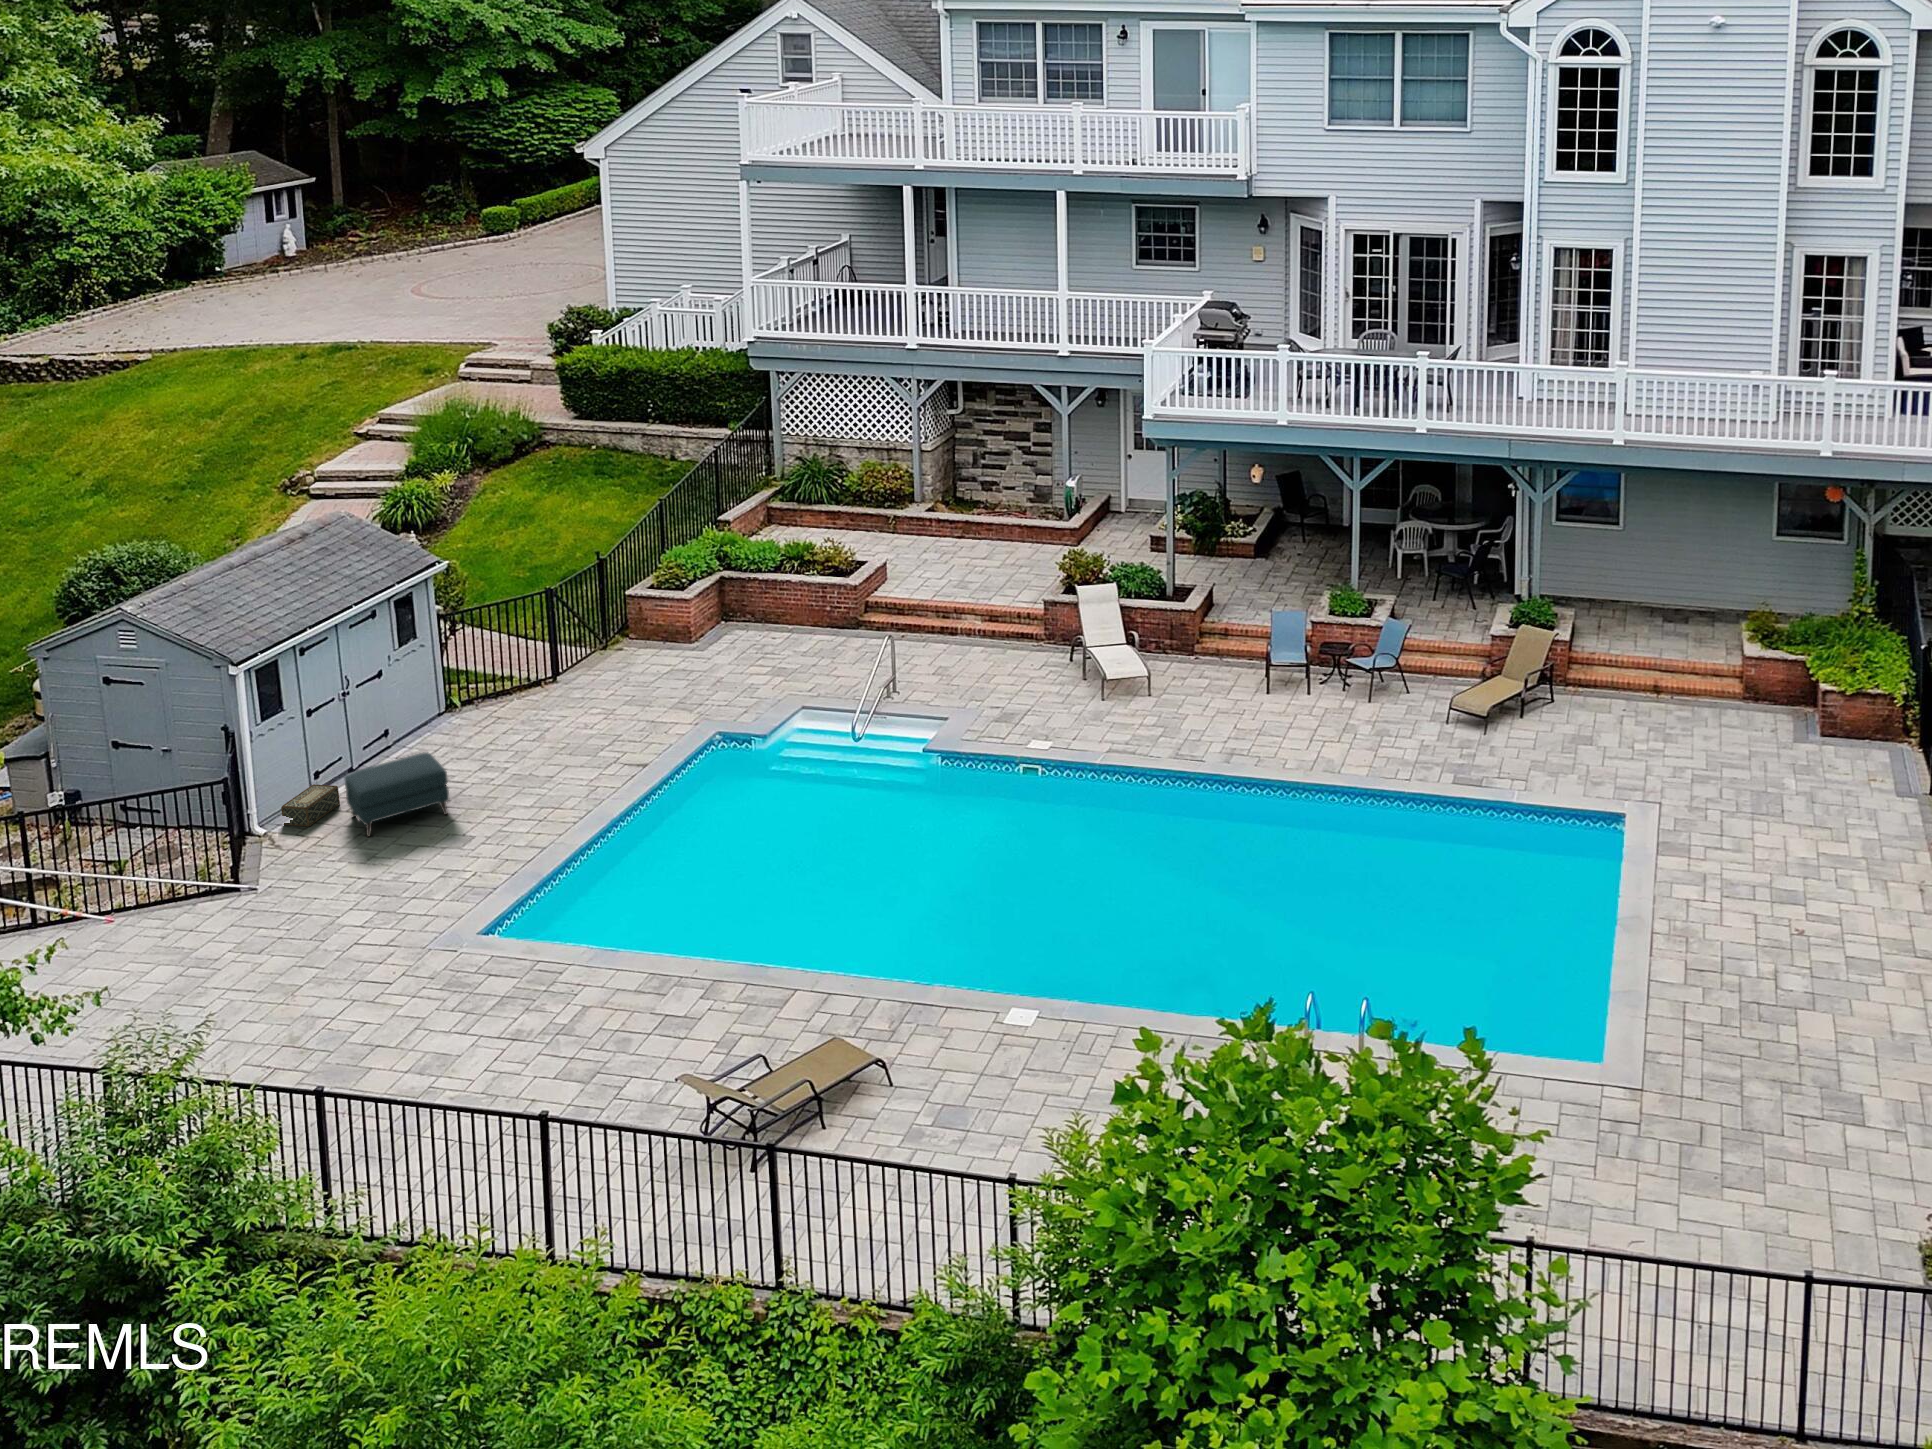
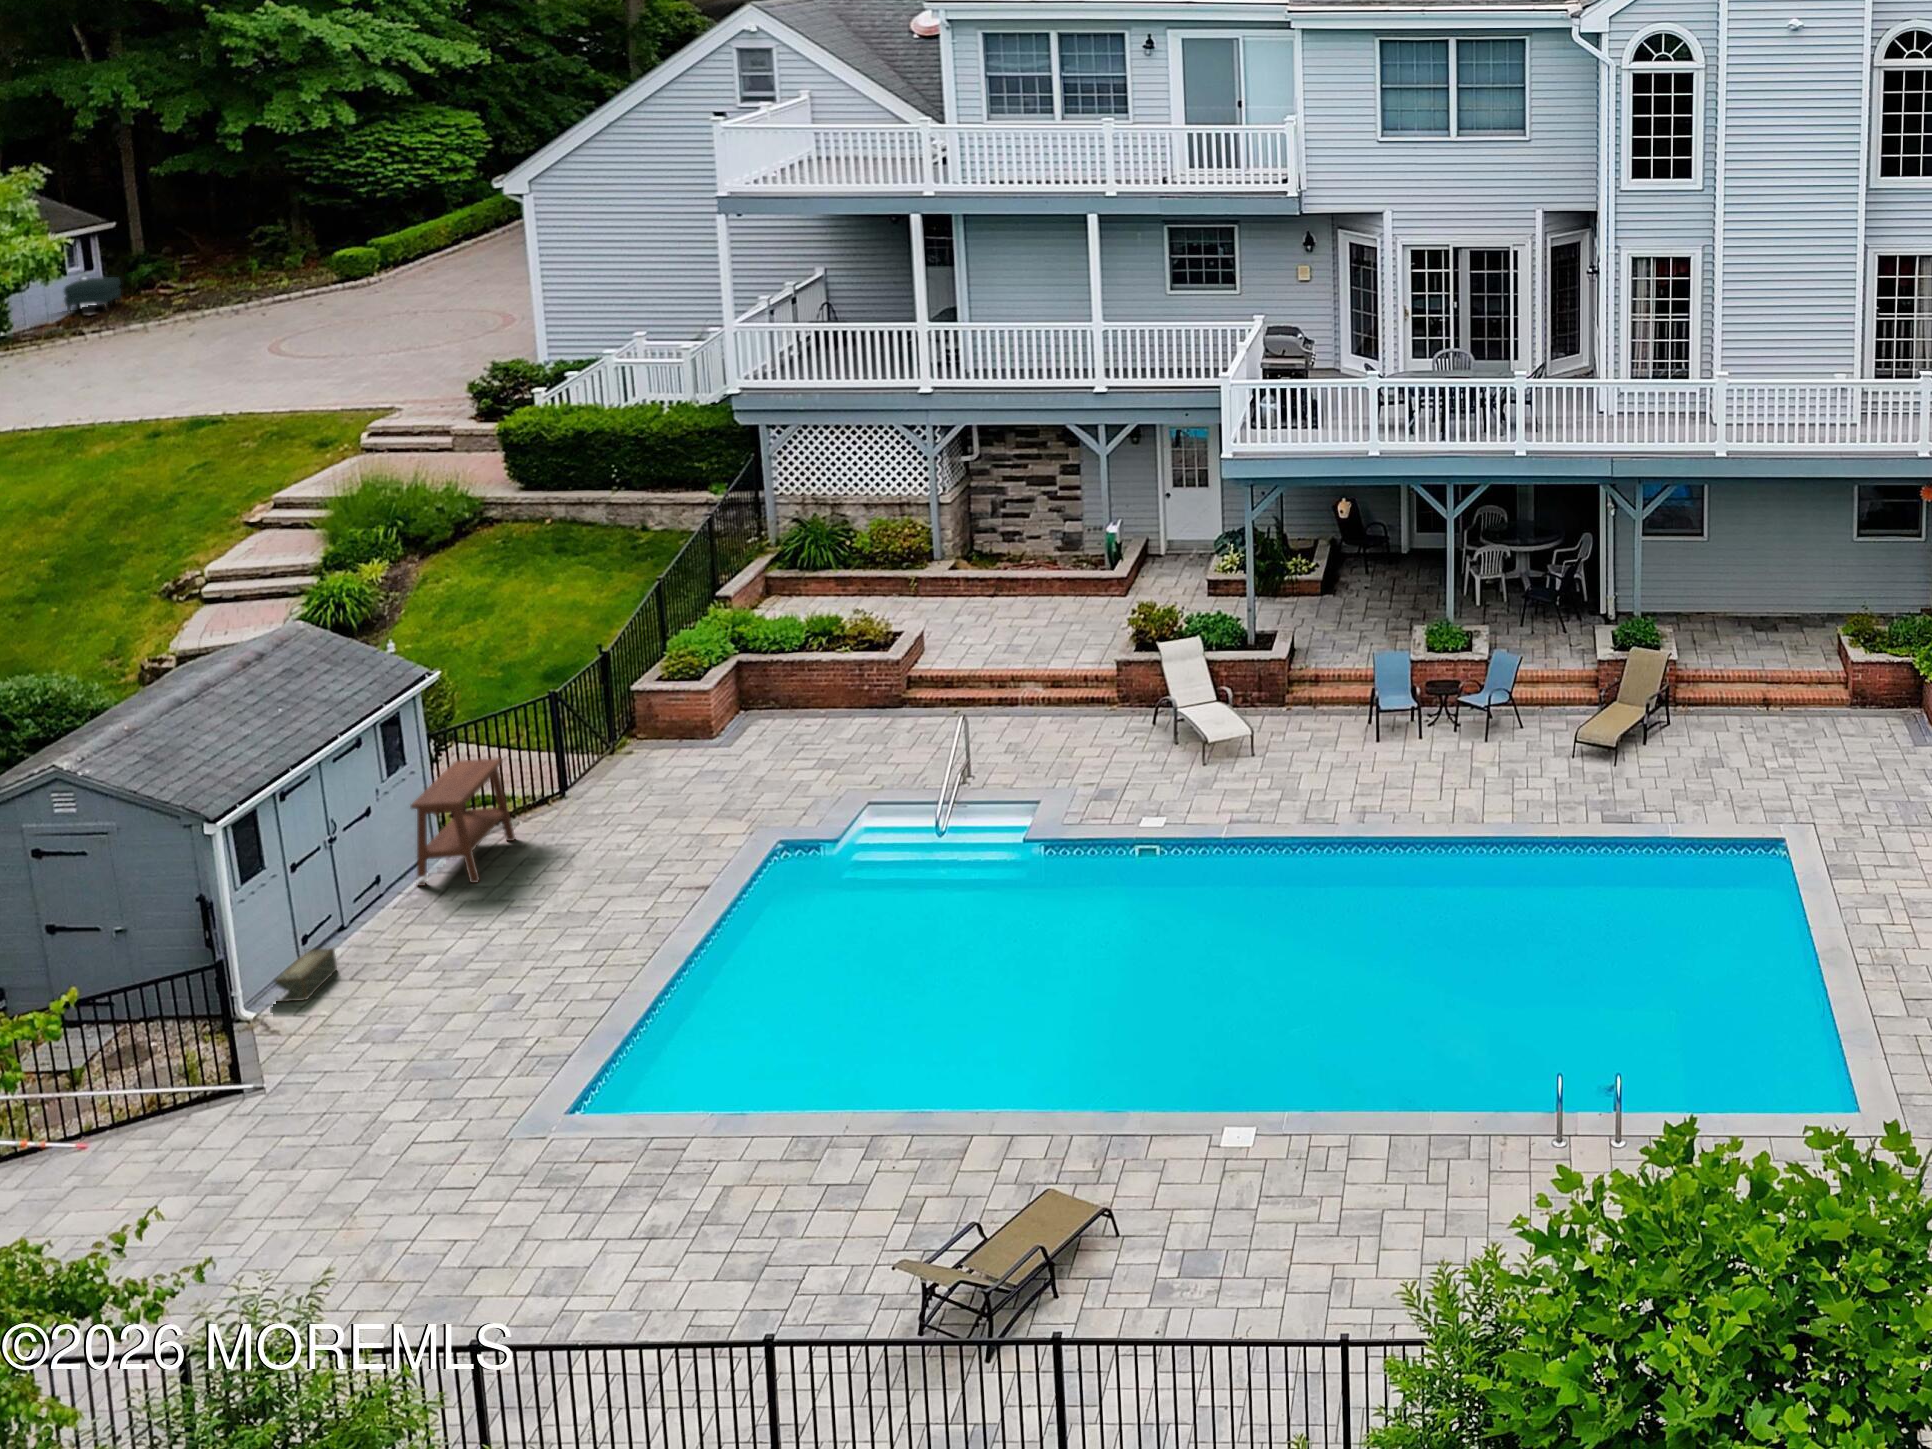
side table: none [417,639,510,744] -> present [411,758,515,886]
ottoman: present [345,752,449,837] -> present [64,277,121,313]

